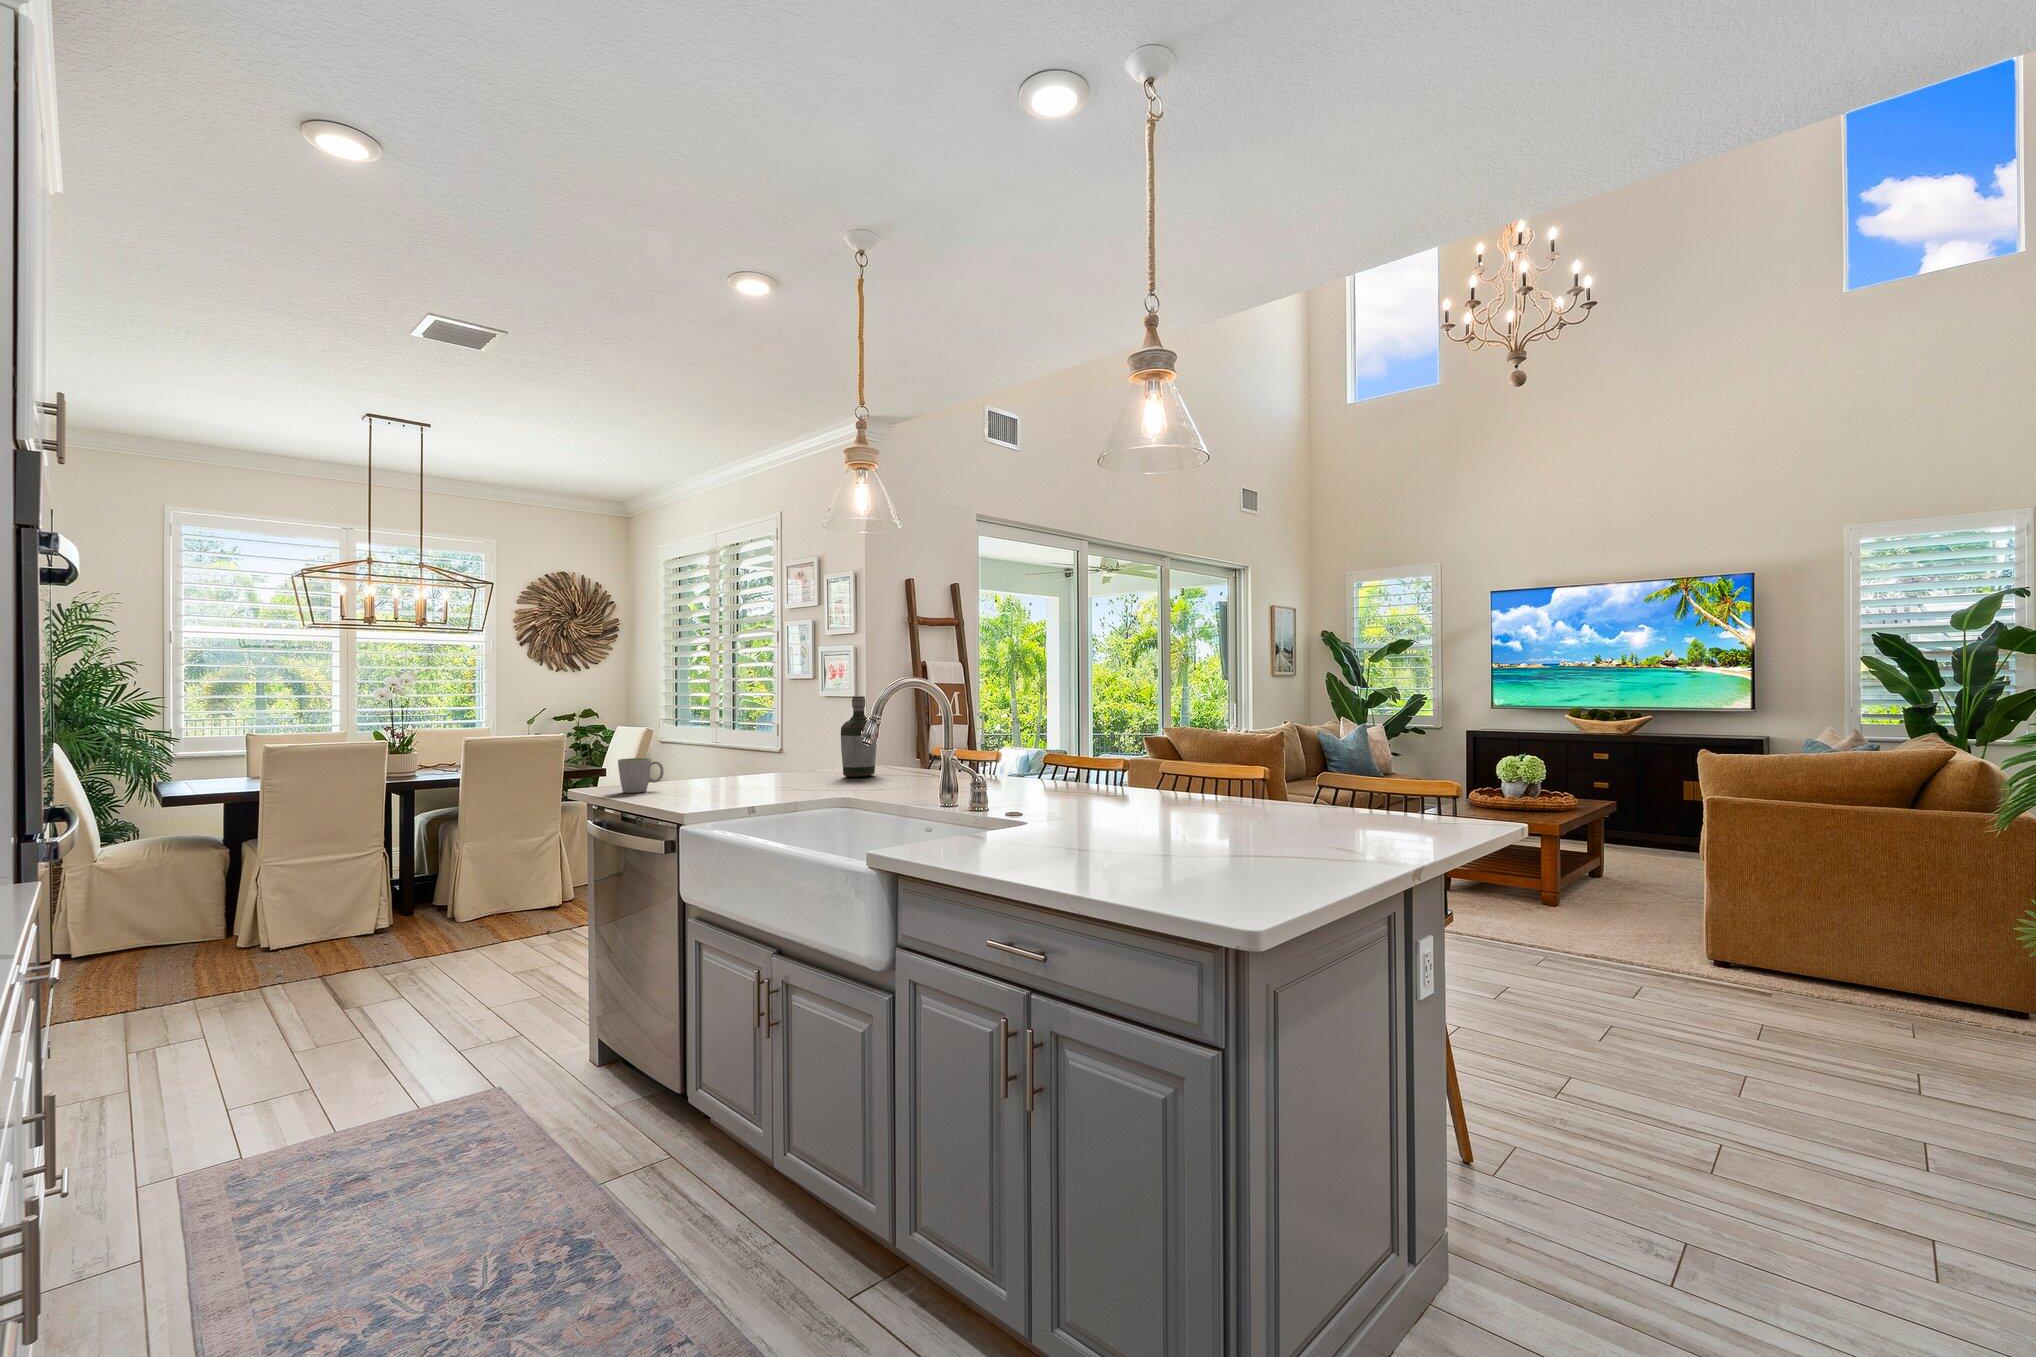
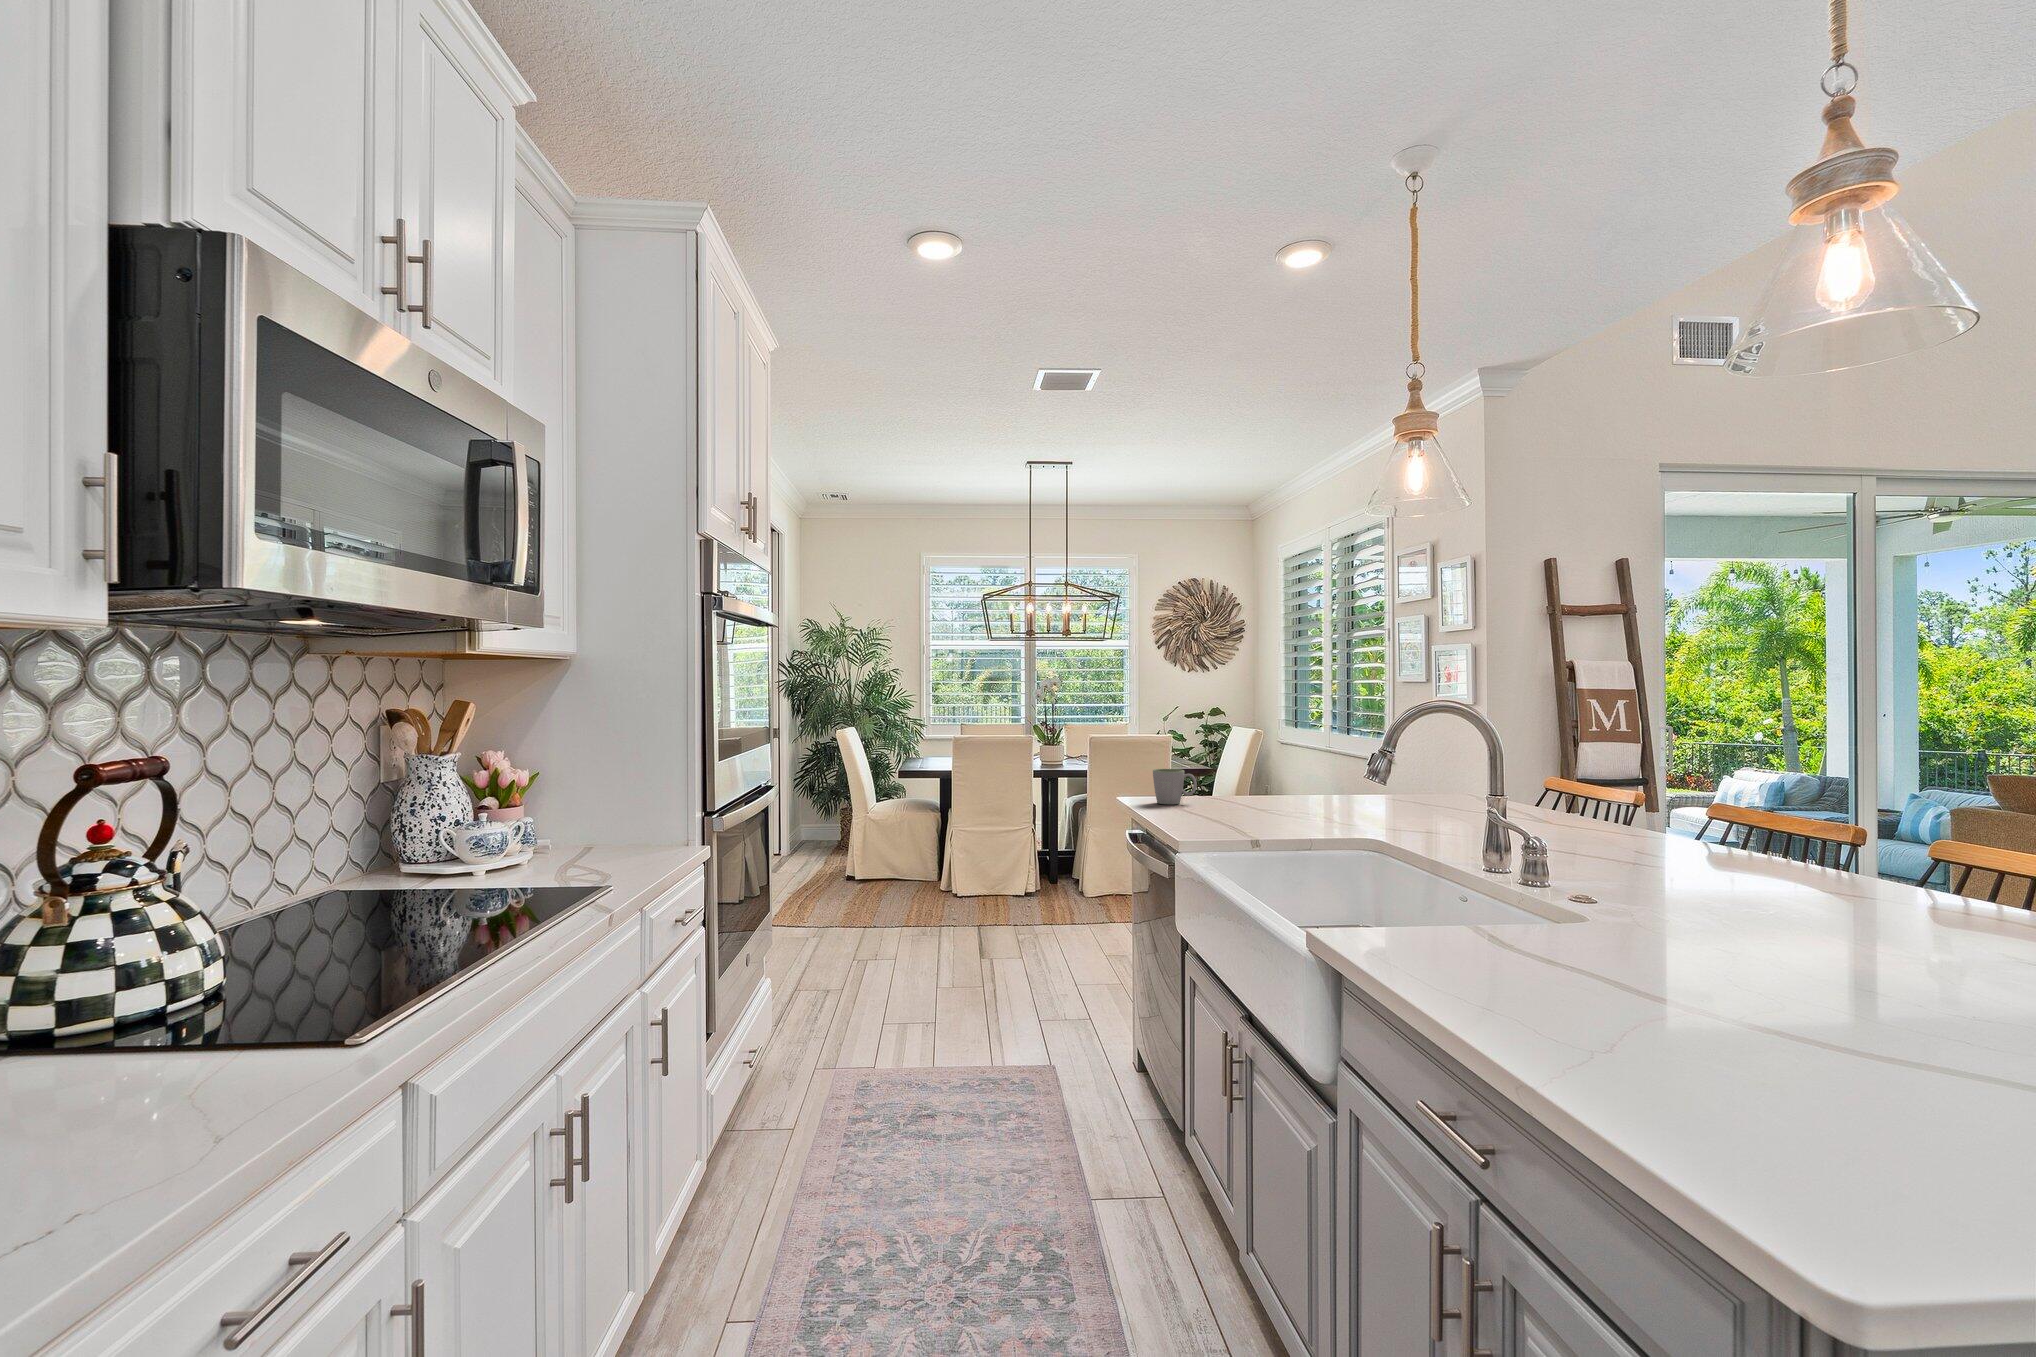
bottle: present [841,696,877,777] -> none [1399,711,1448,808]

